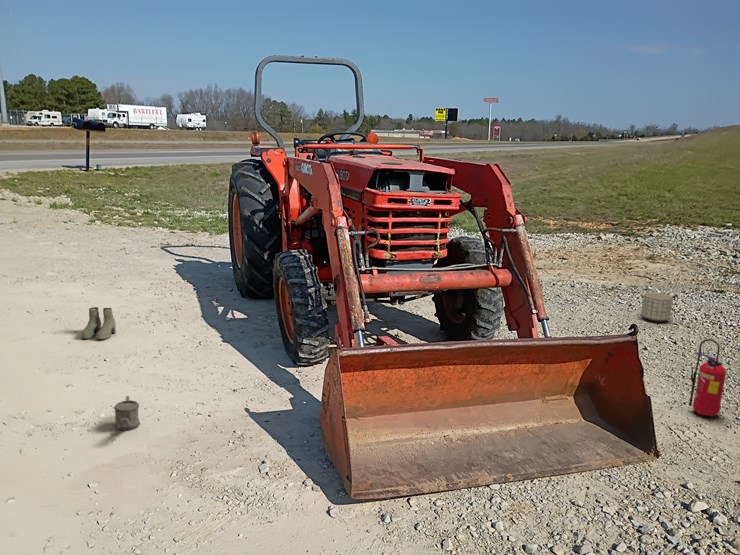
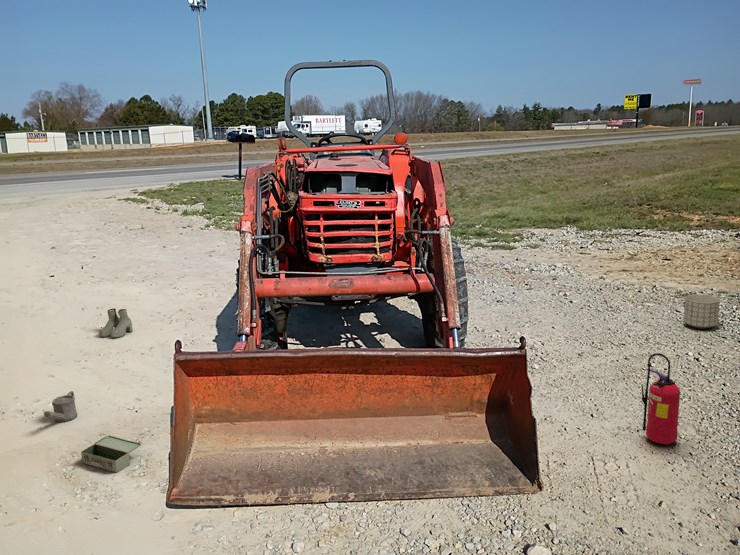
toolbox: none [195,439,257,476] -> present [81,436,141,473]

